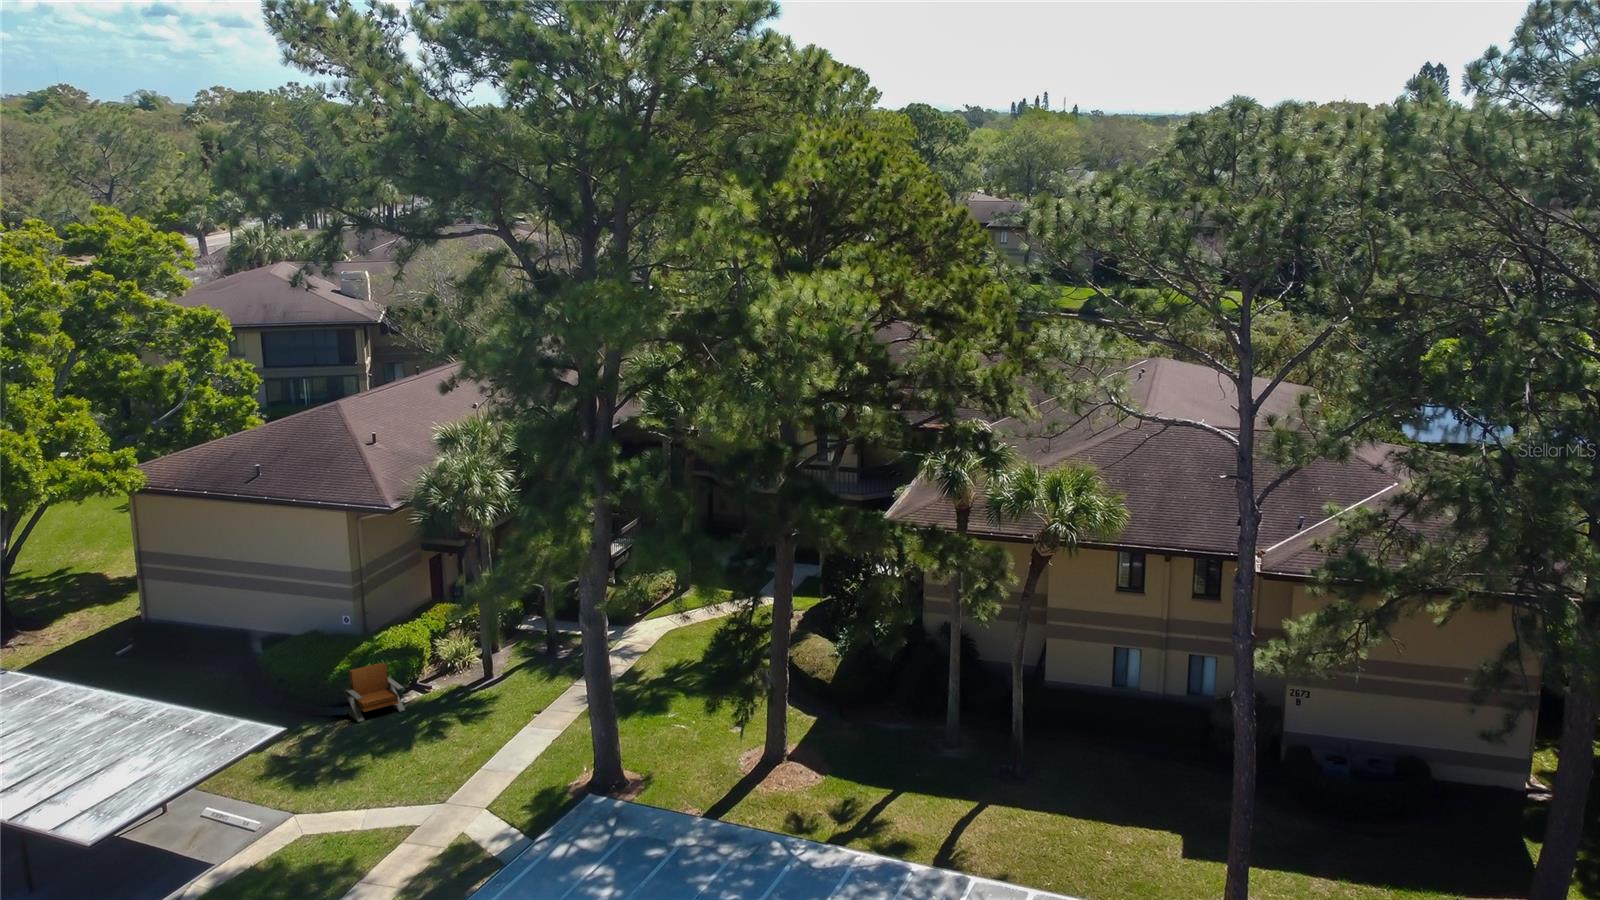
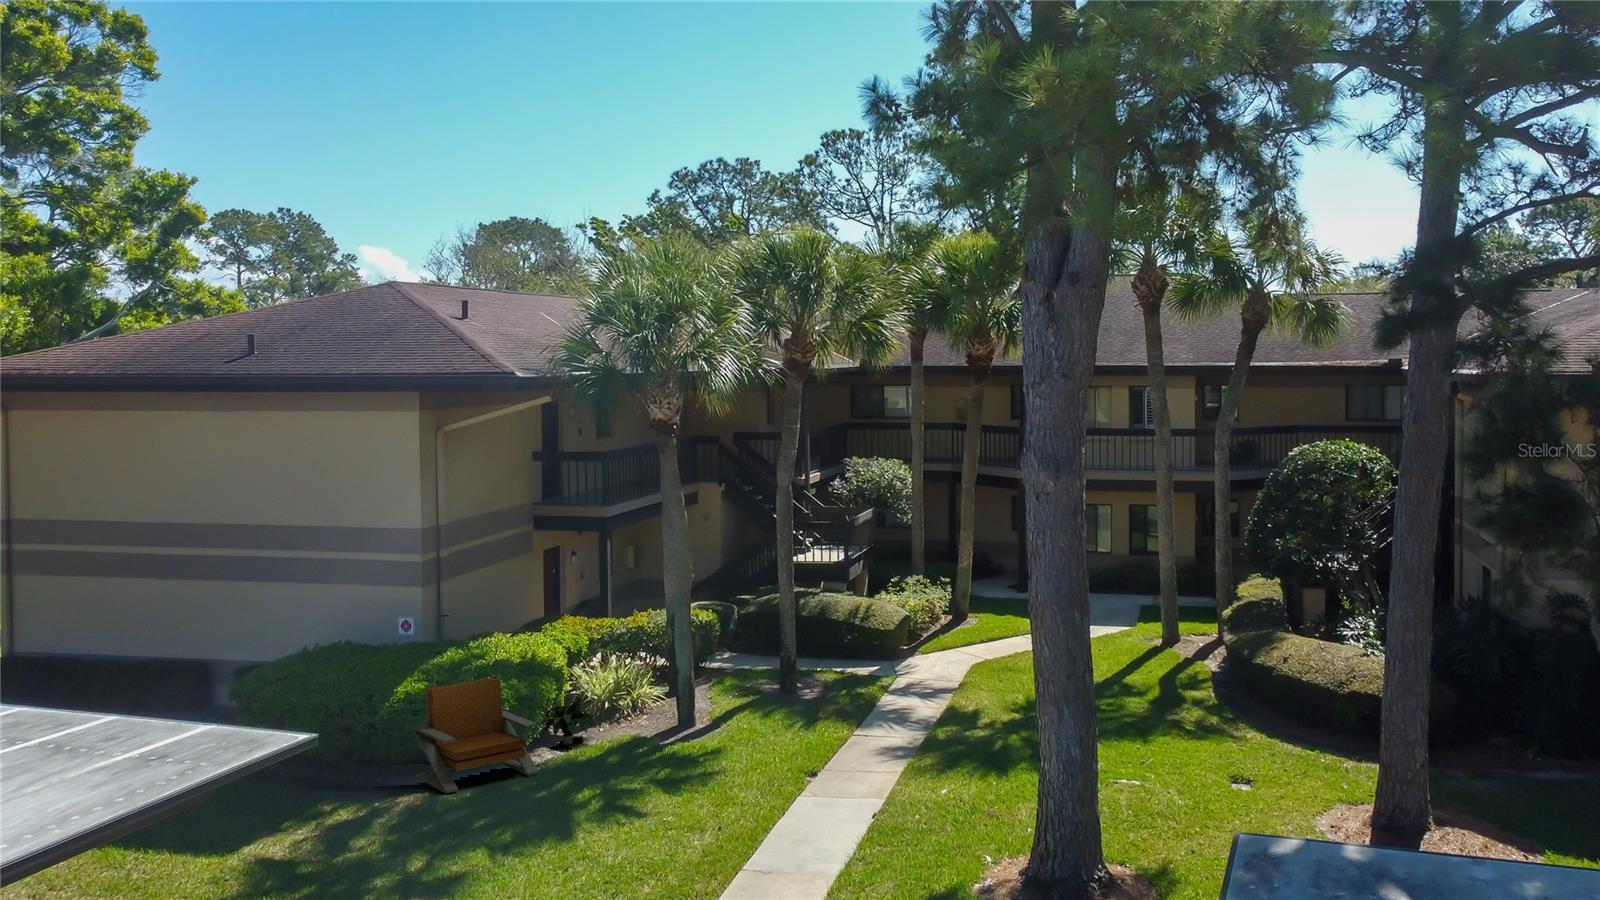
potted plant: none [409,666,441,691] -> present [541,696,600,744]

